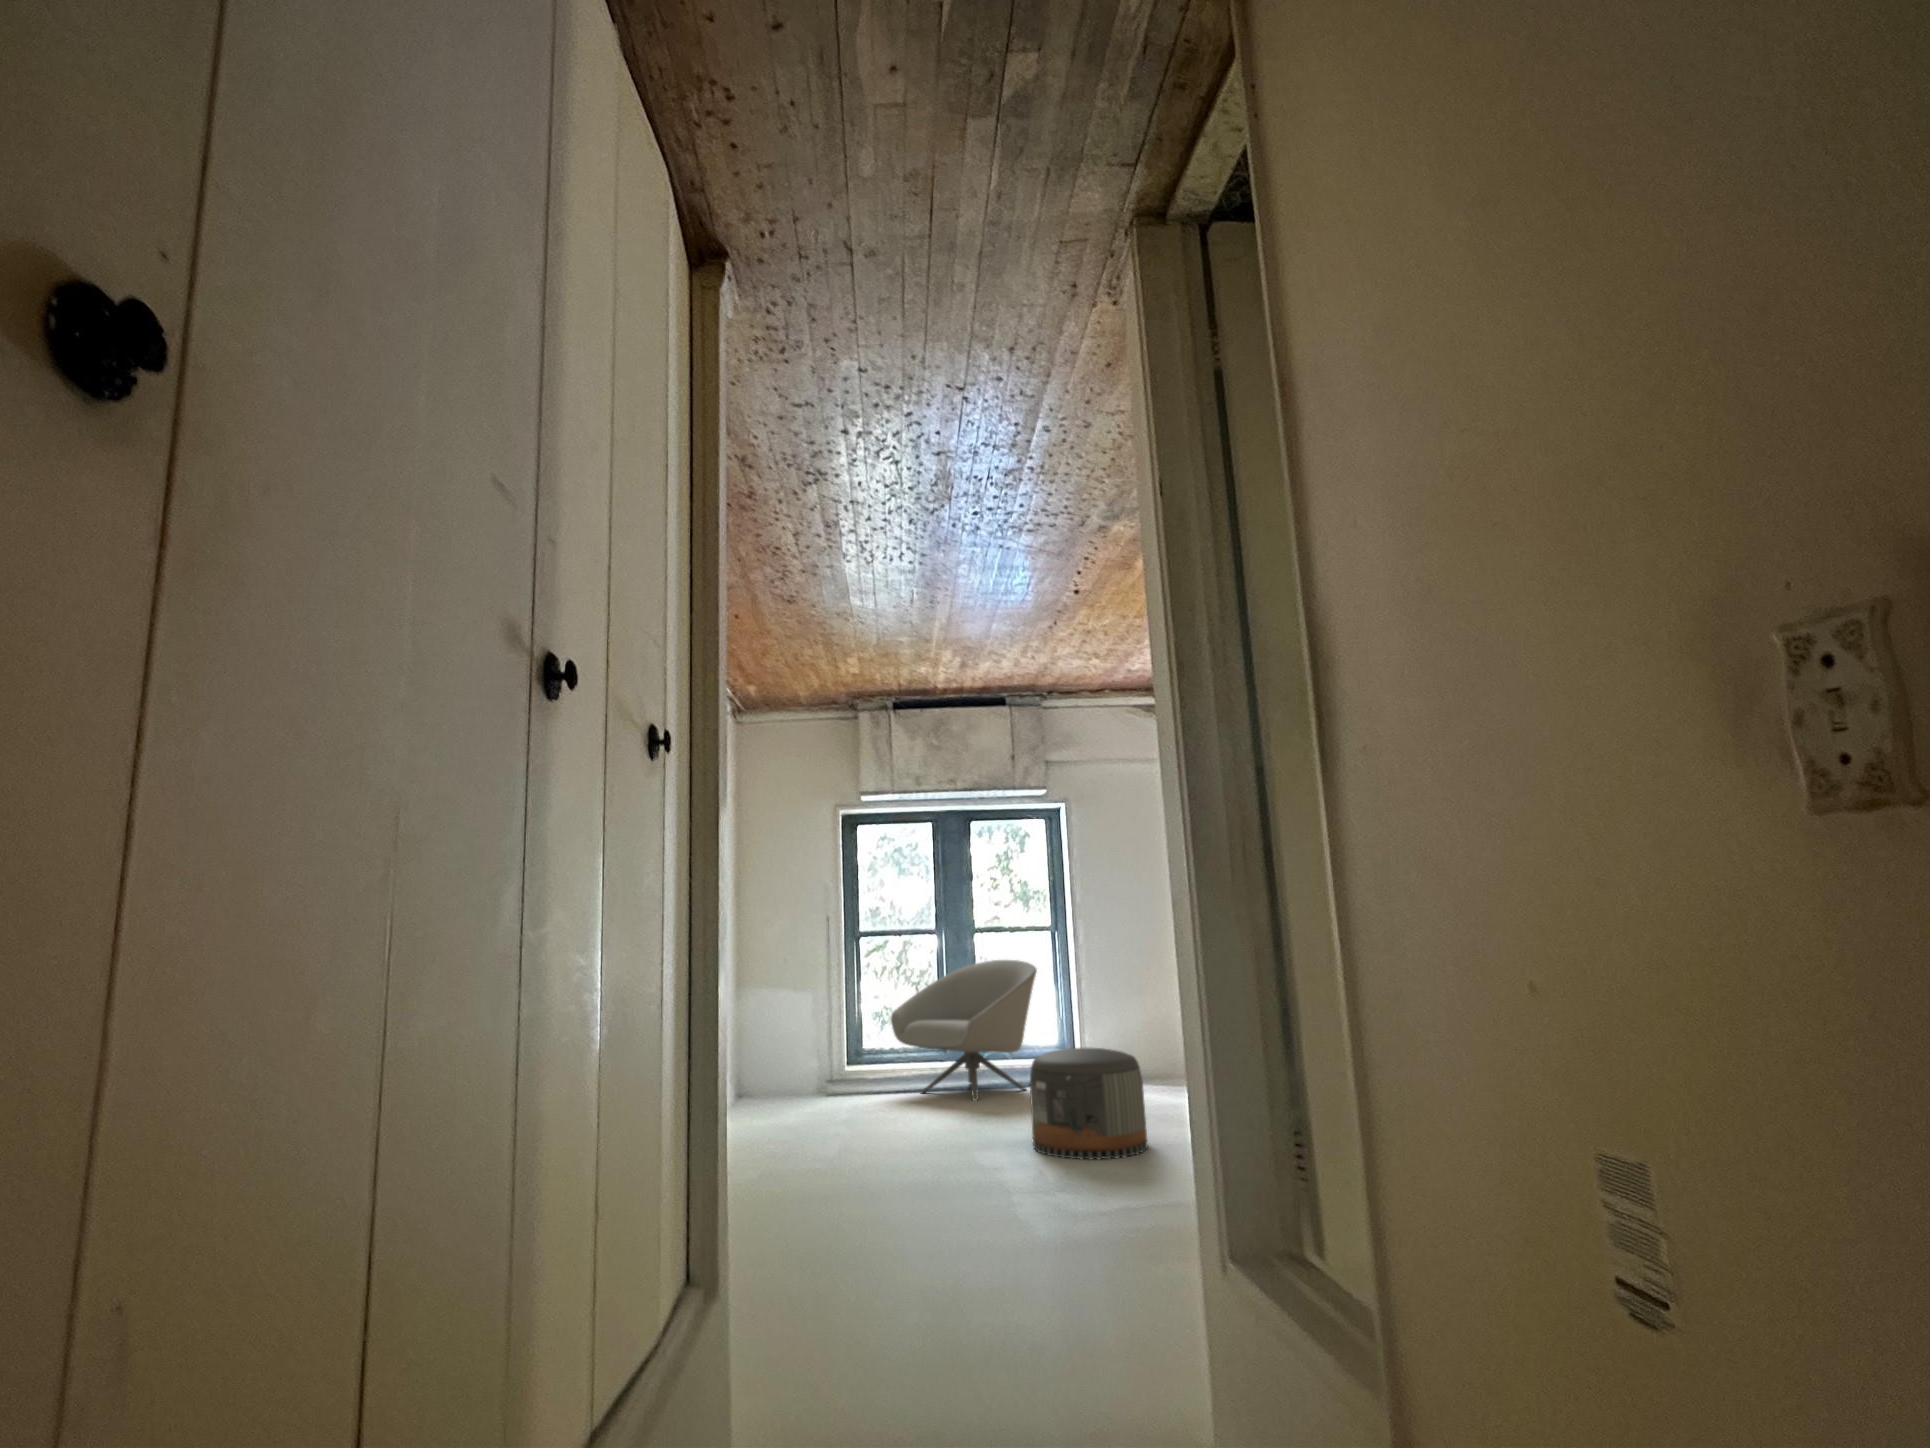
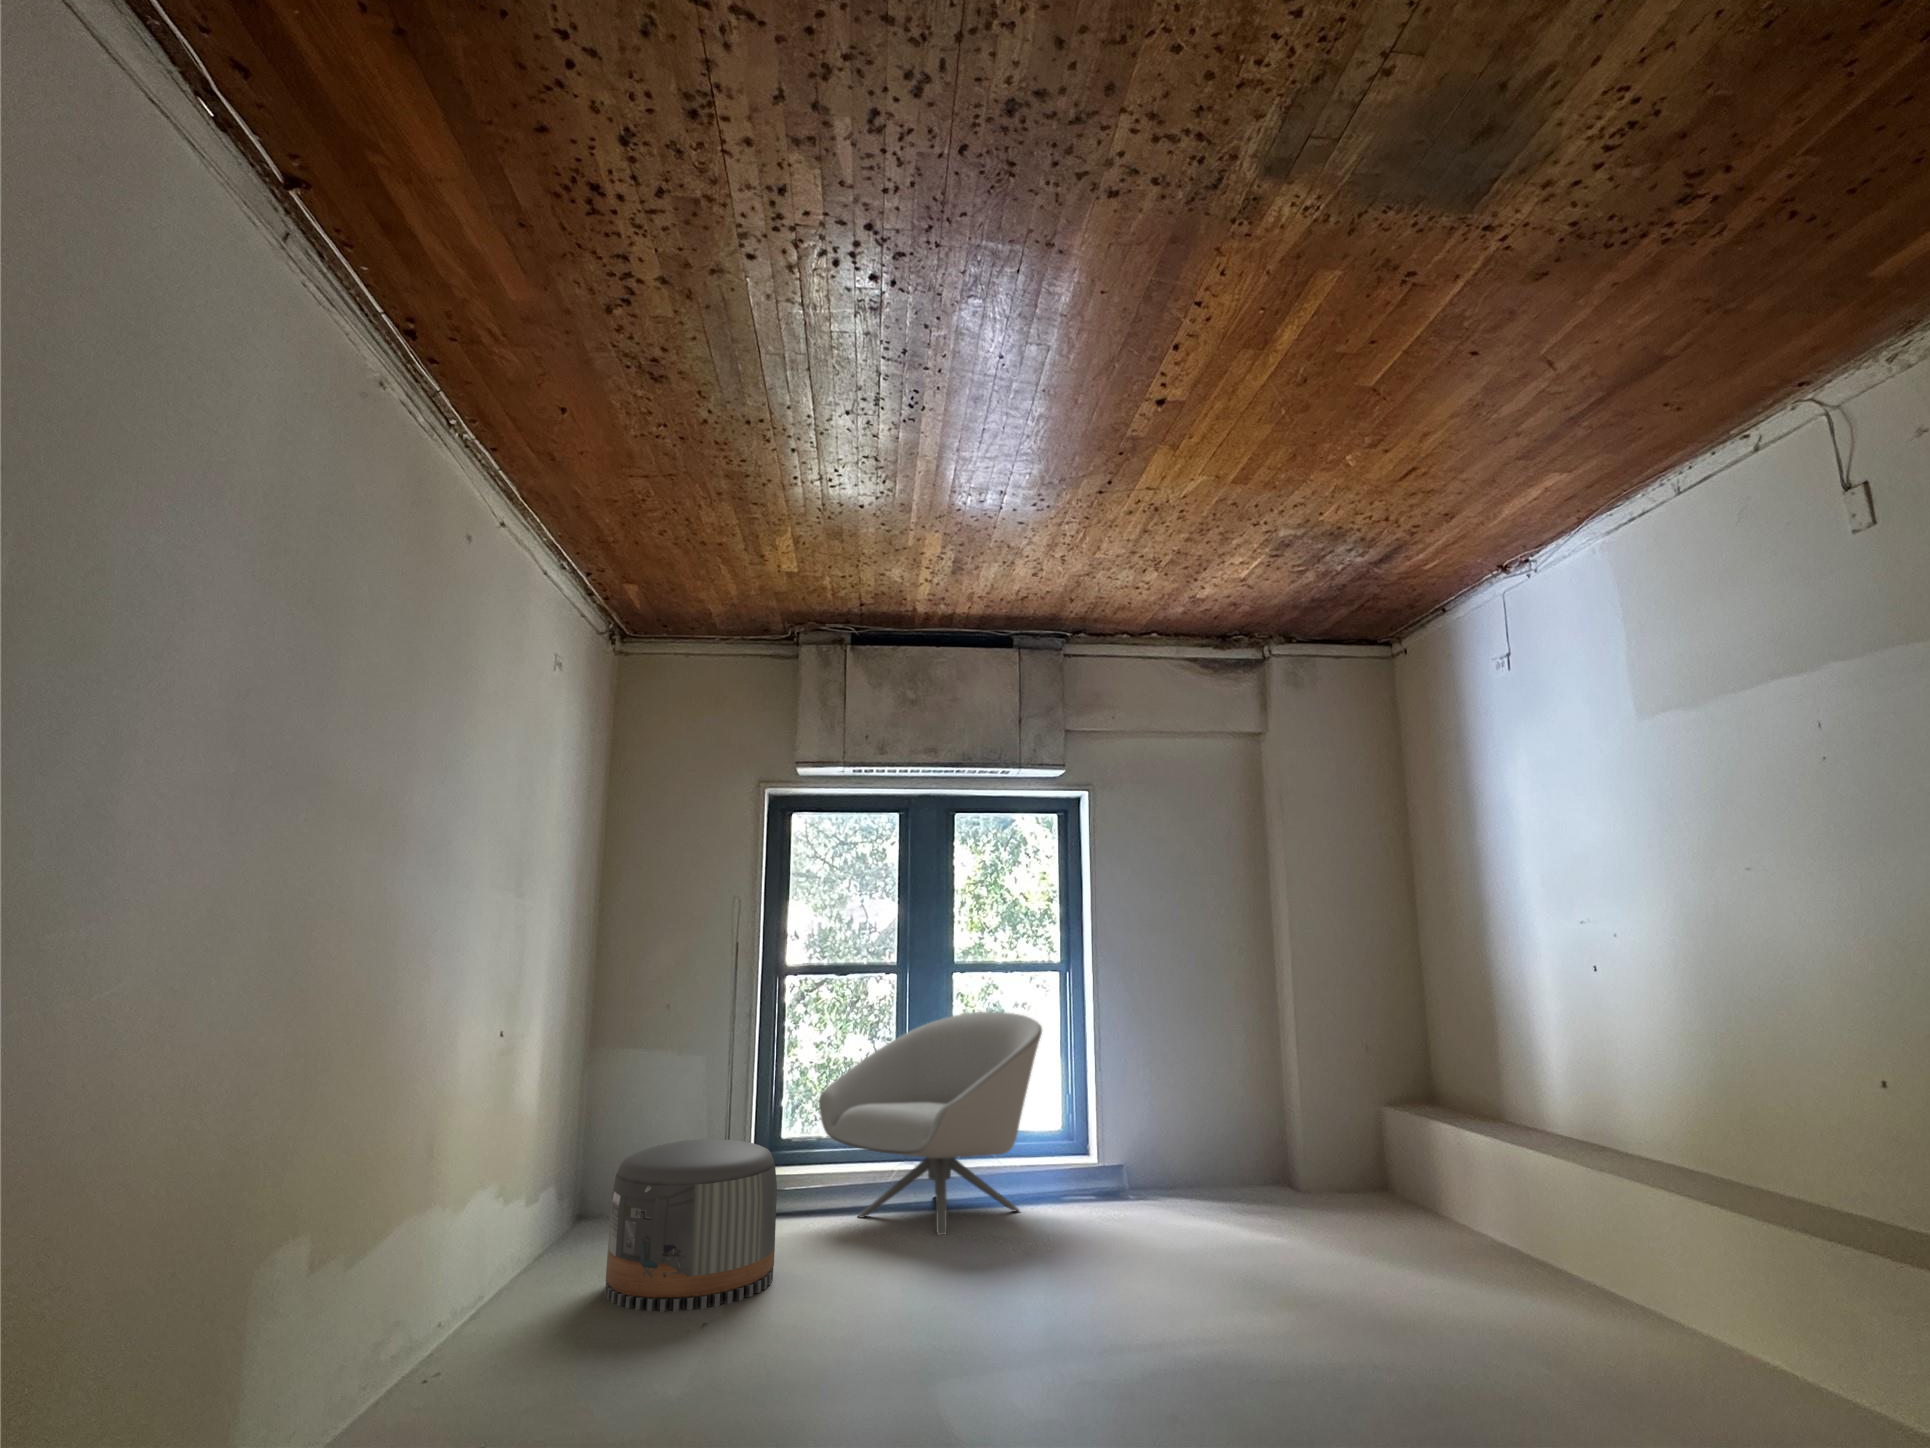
pouf: present [1030,1048,1148,1160] -> present [605,1139,777,1311]

